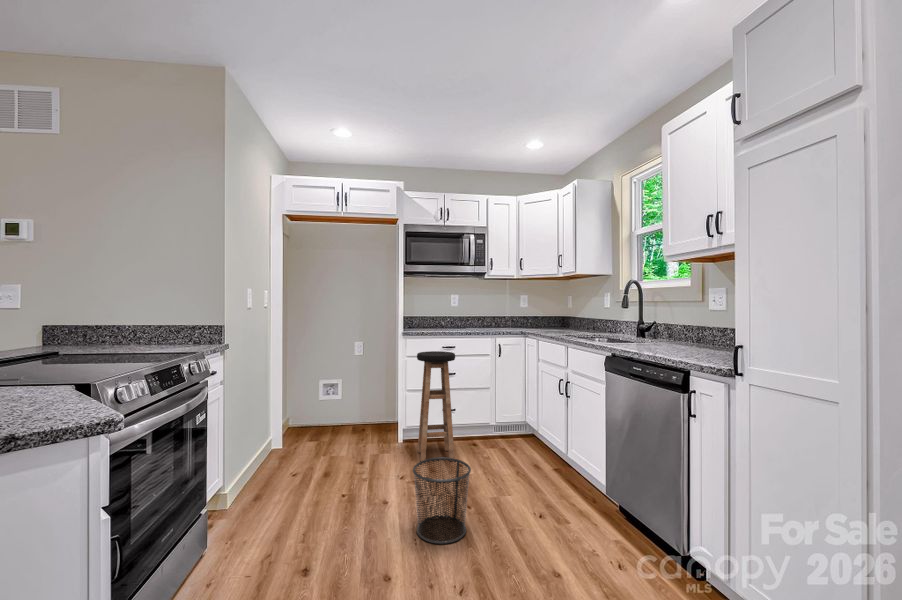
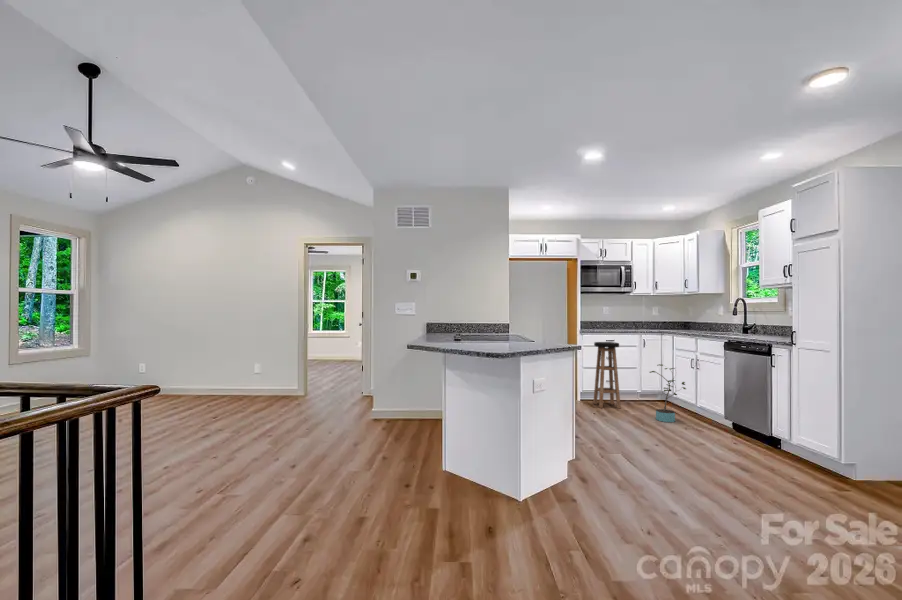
potted plant: none [486,393,545,498] -> present [650,364,686,422]
waste bin: present [413,457,471,544] -> none [617,393,649,432]

